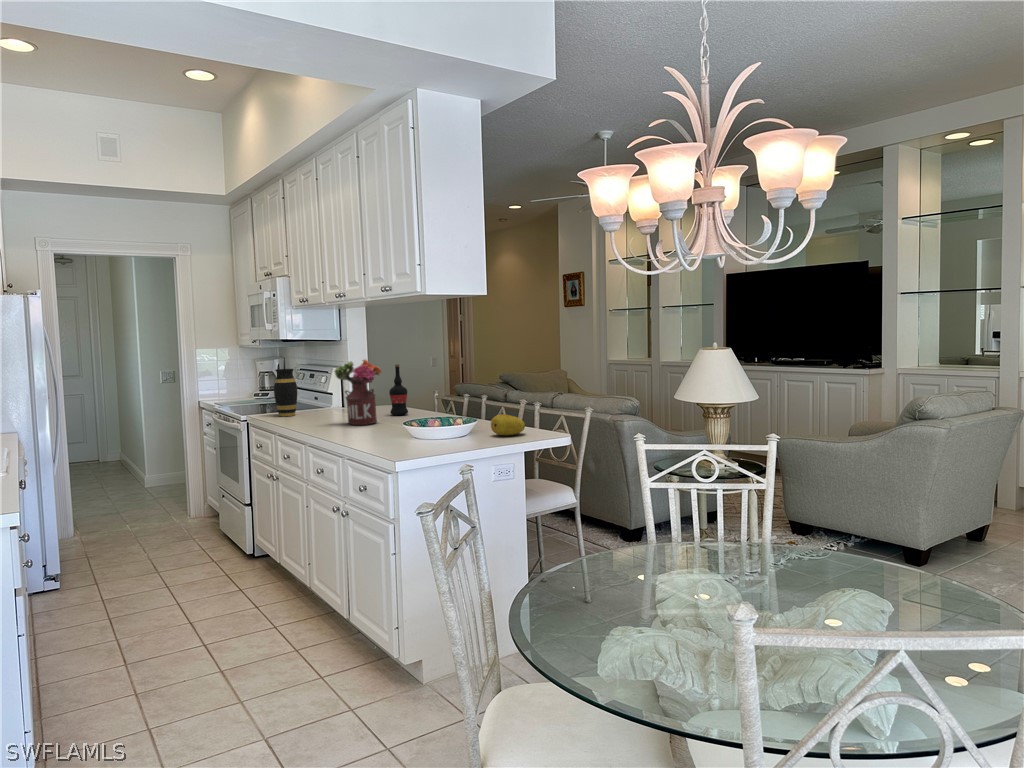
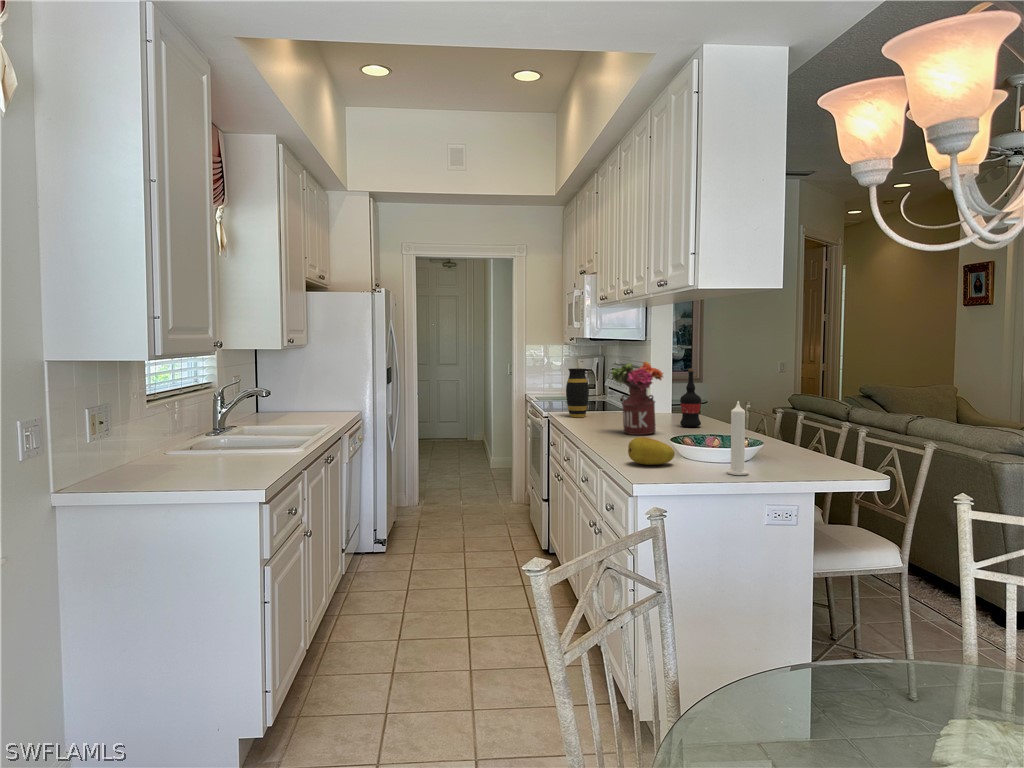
candle: none [463,387,479,444] -> present [727,401,748,475]
fruit: present [491,414,525,436] -> present [628,437,675,465]

